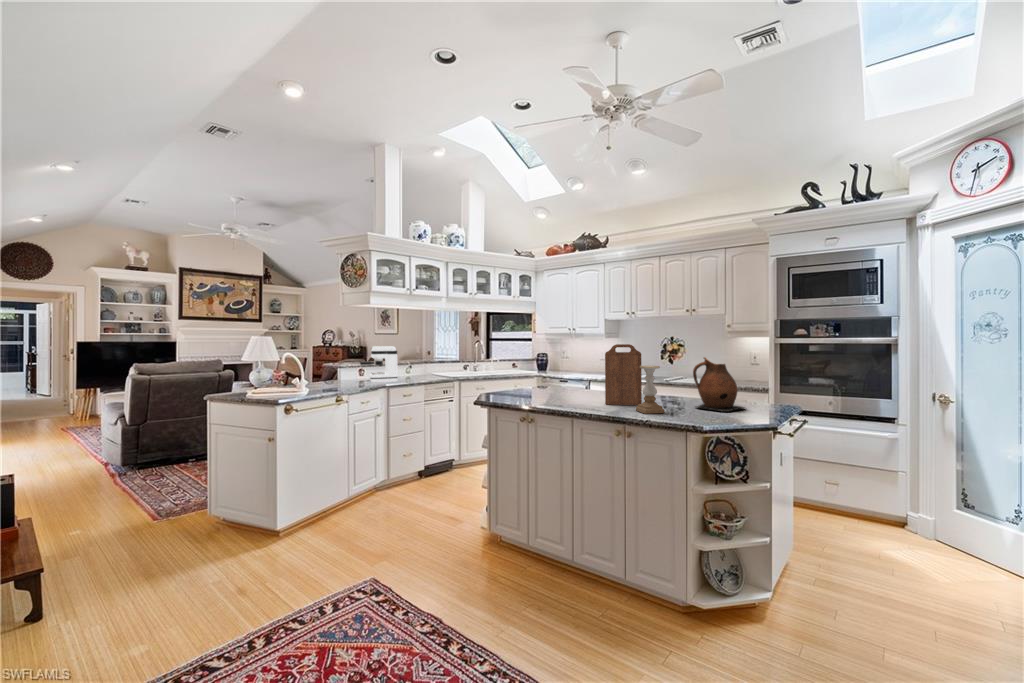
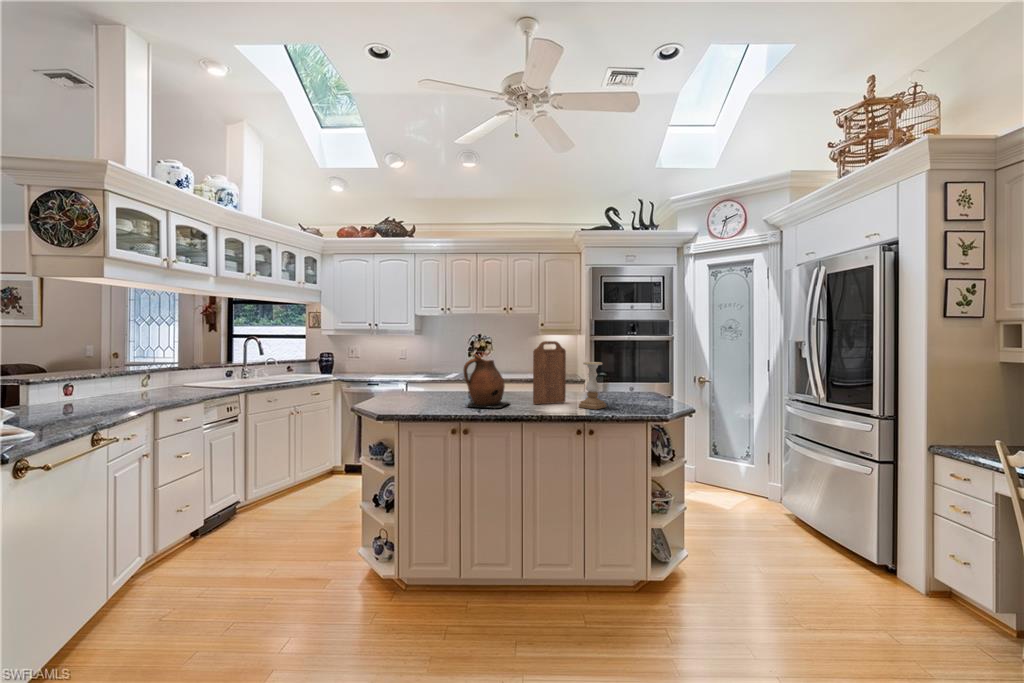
coffee maker: present [360,346,398,383] -> none [83,345,164,405]
ceramic pitcher: present [693,357,745,412] -> present [463,354,510,408]

